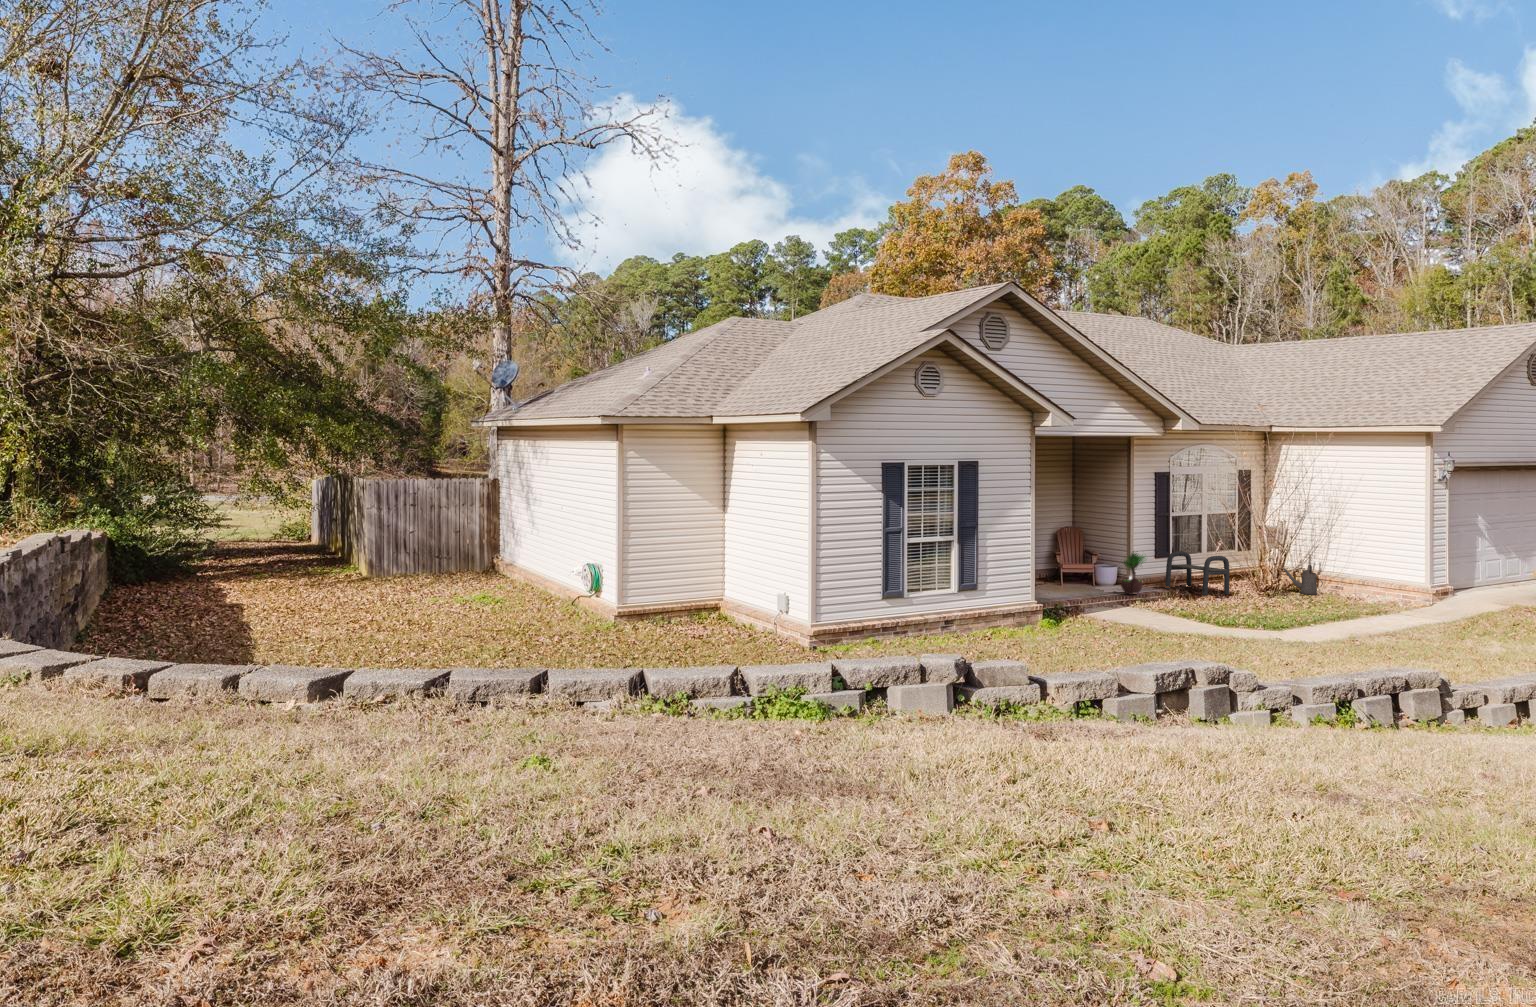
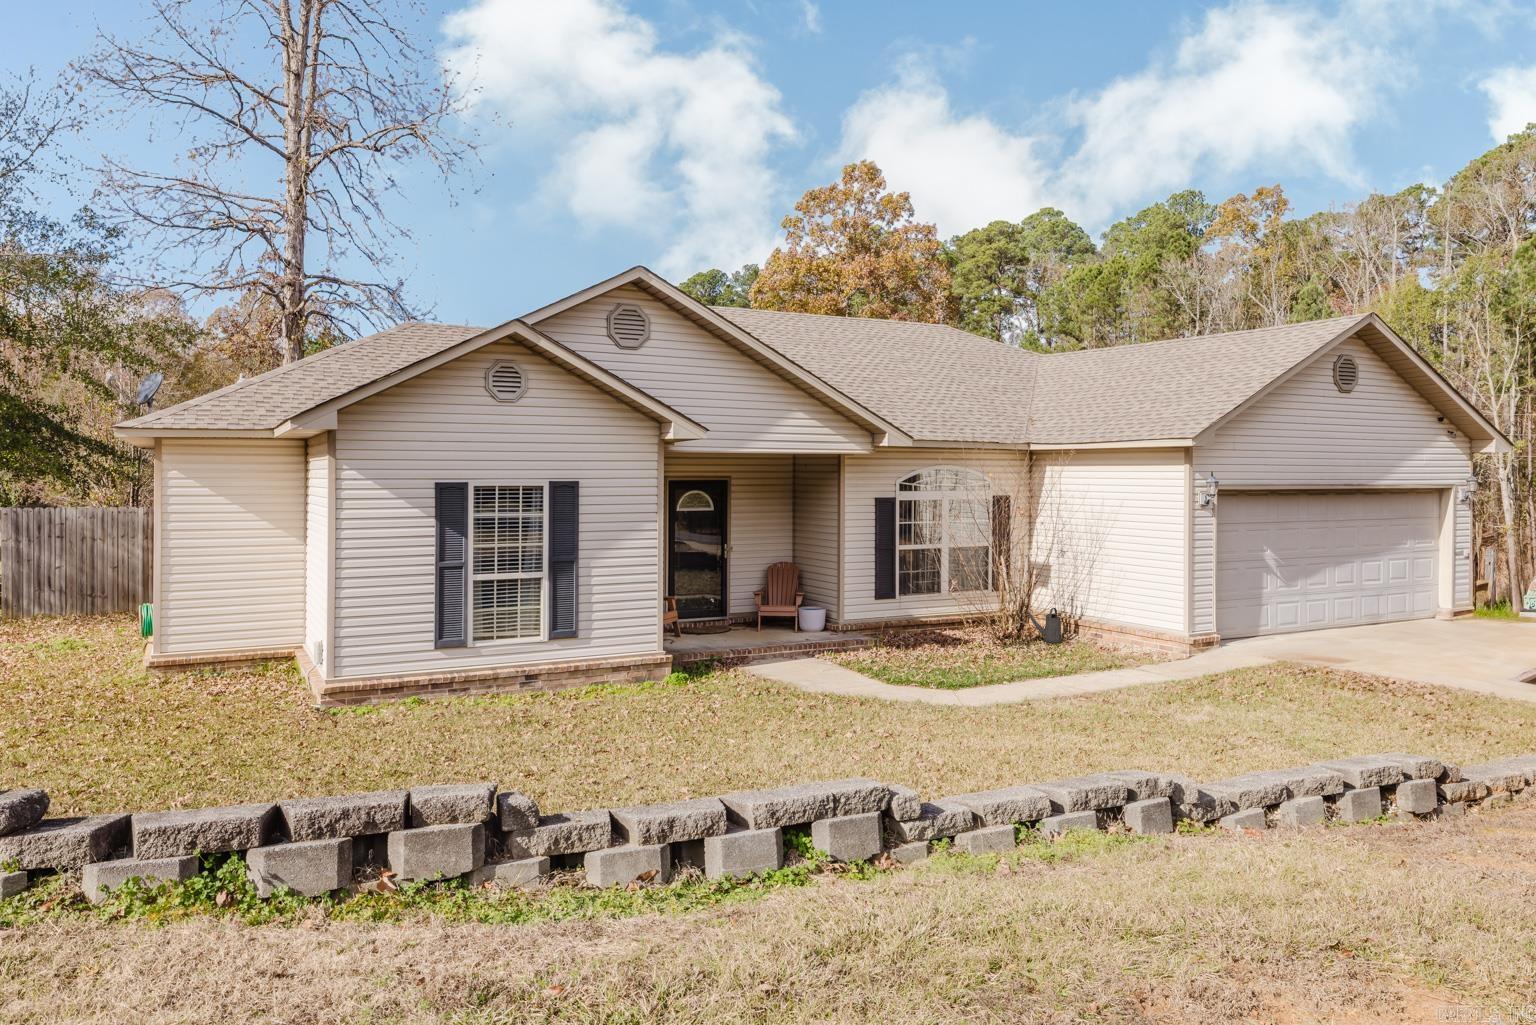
potted tree: present [1121,551,1145,595] -> none [827,587,860,642]
bench: present [1165,552,1230,595] -> none [894,592,958,643]

